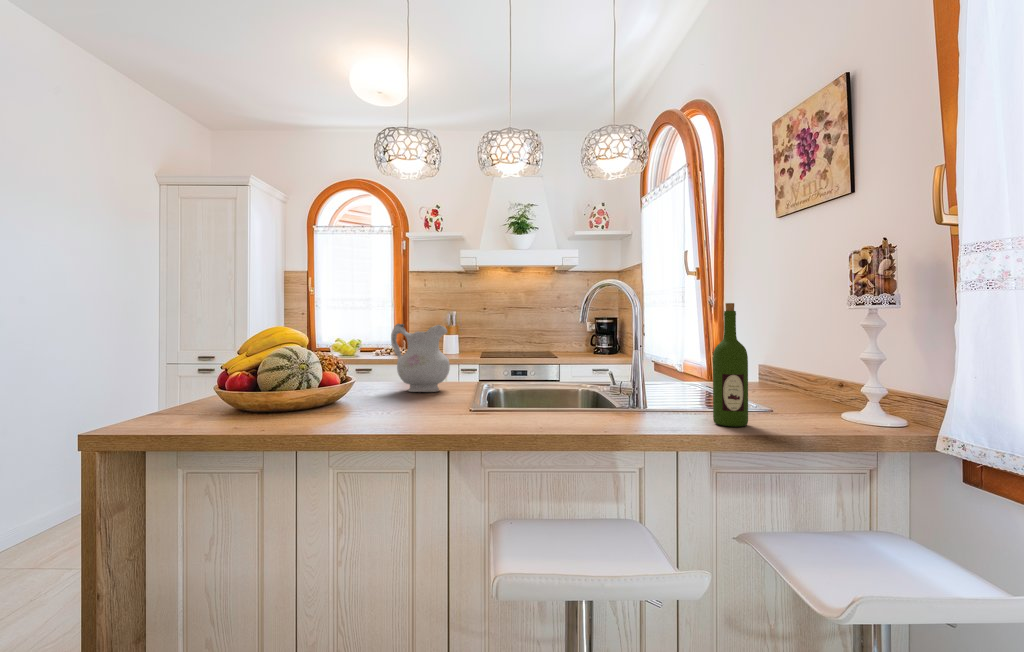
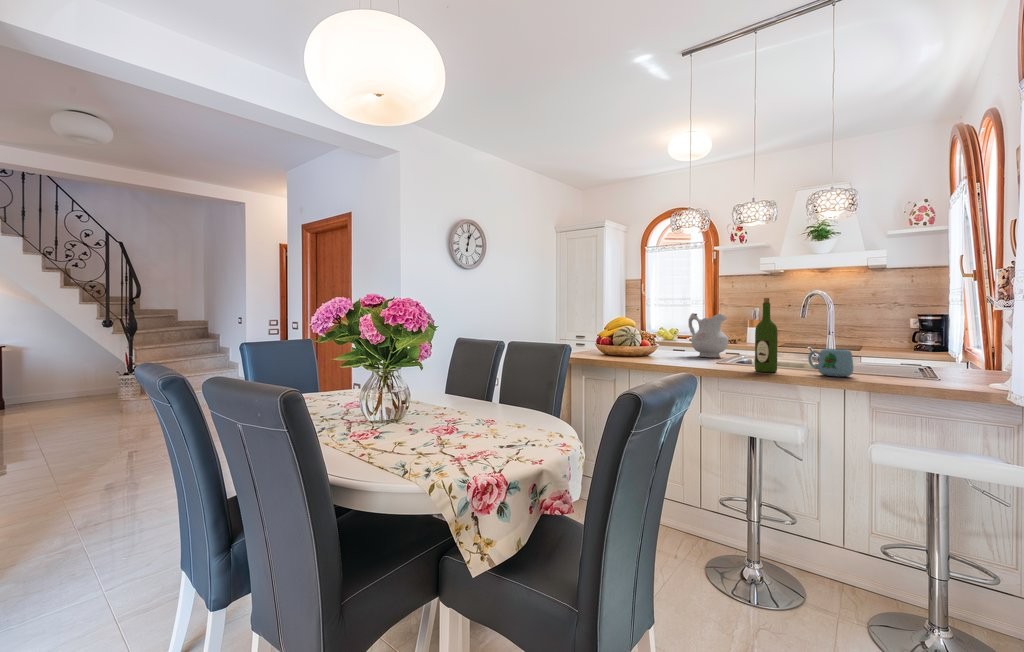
wine bottle: present [713,303,748,427] -> present [755,298,778,372]
mug: none [587,381,647,425] -> present [808,349,853,377]

